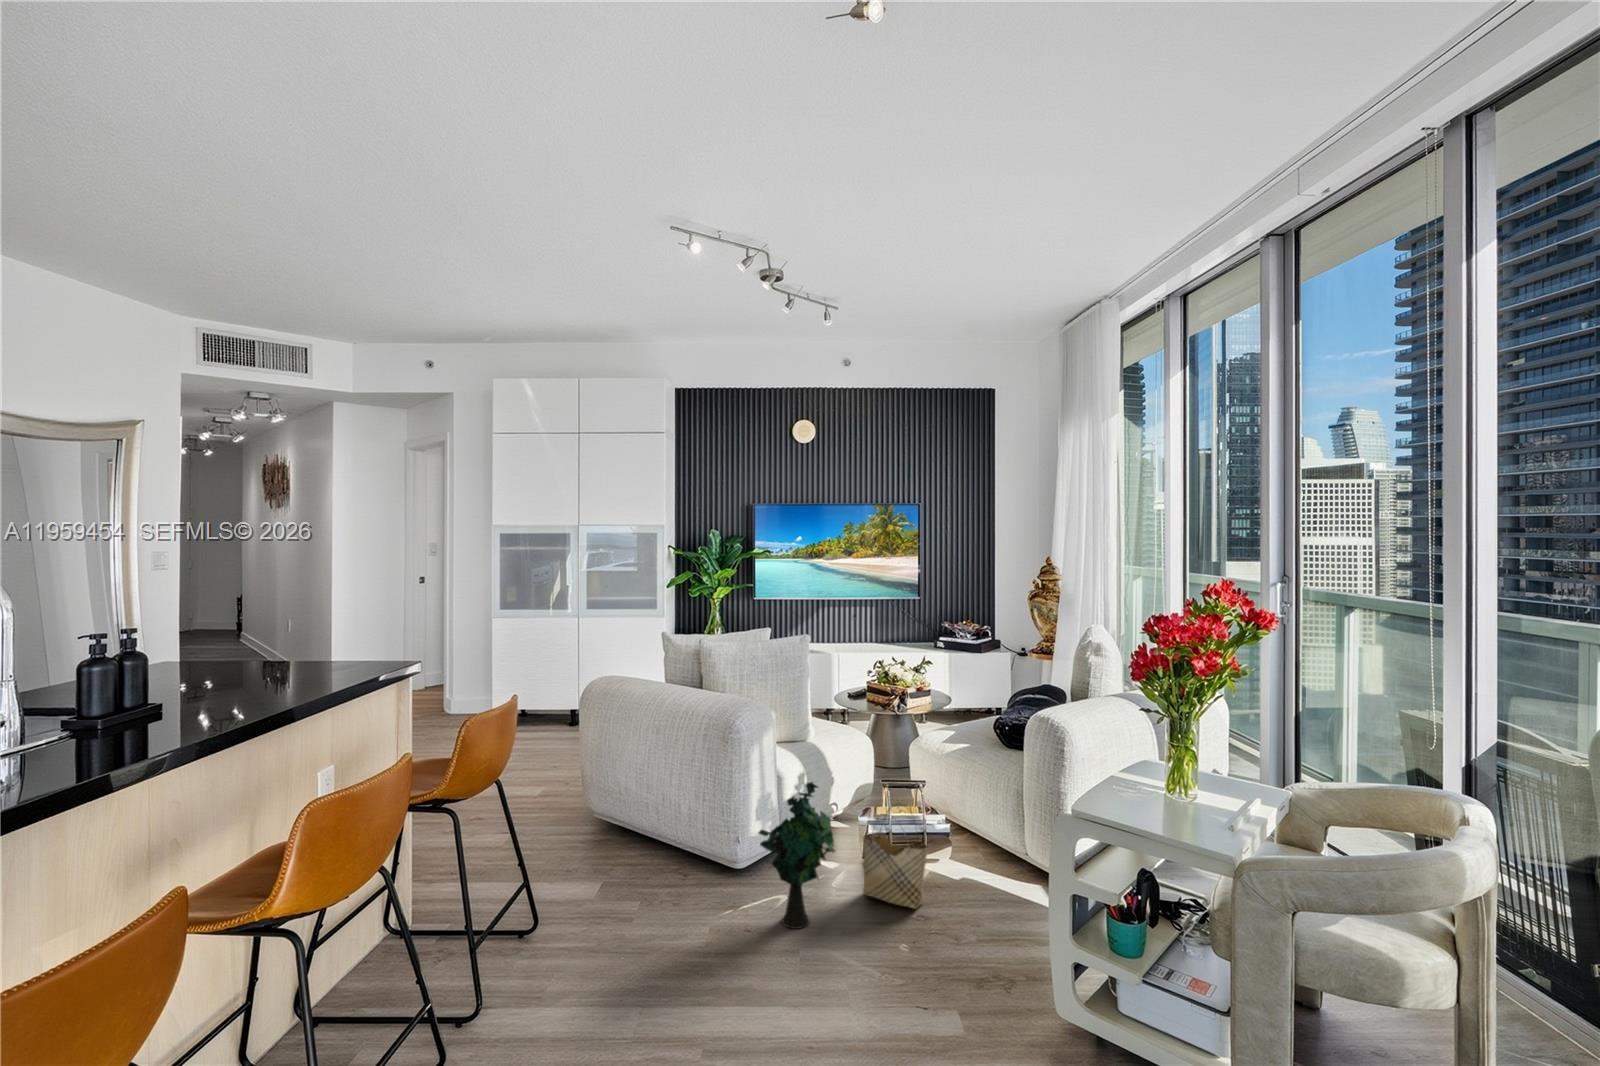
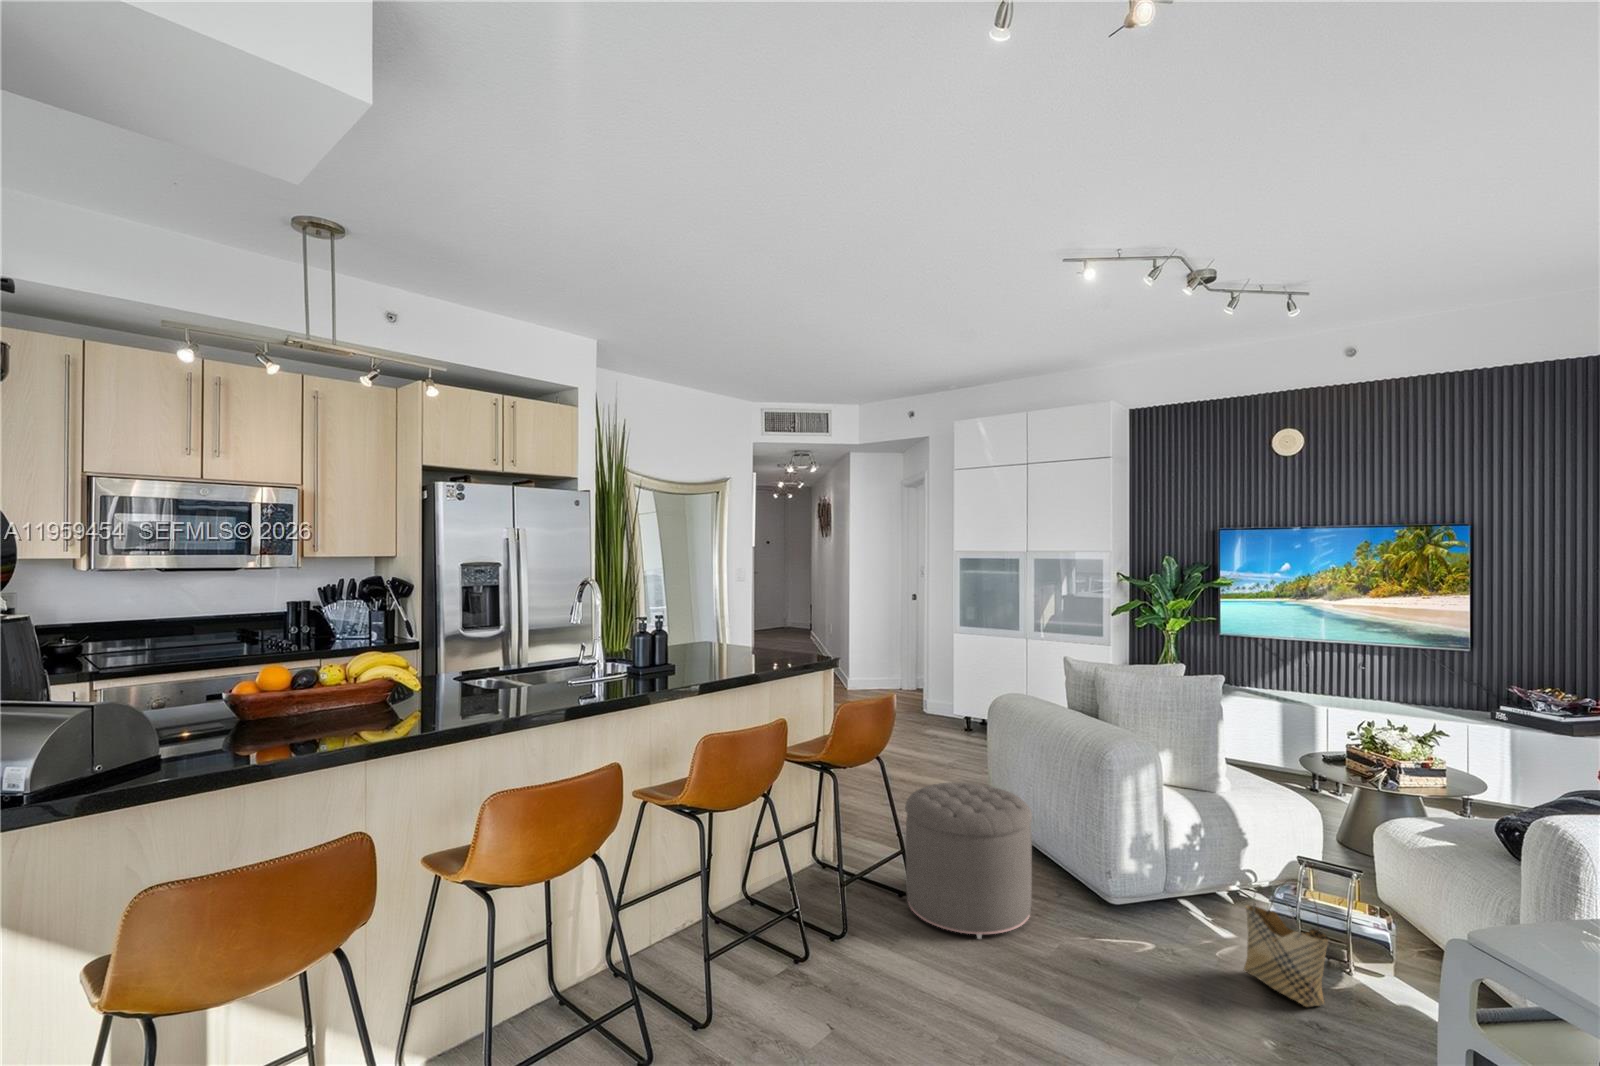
ottoman: none [532,781,676,958] -> present [905,782,1032,939]
decorative plant: present [759,782,835,929] -> none [1104,824,1199,977]

